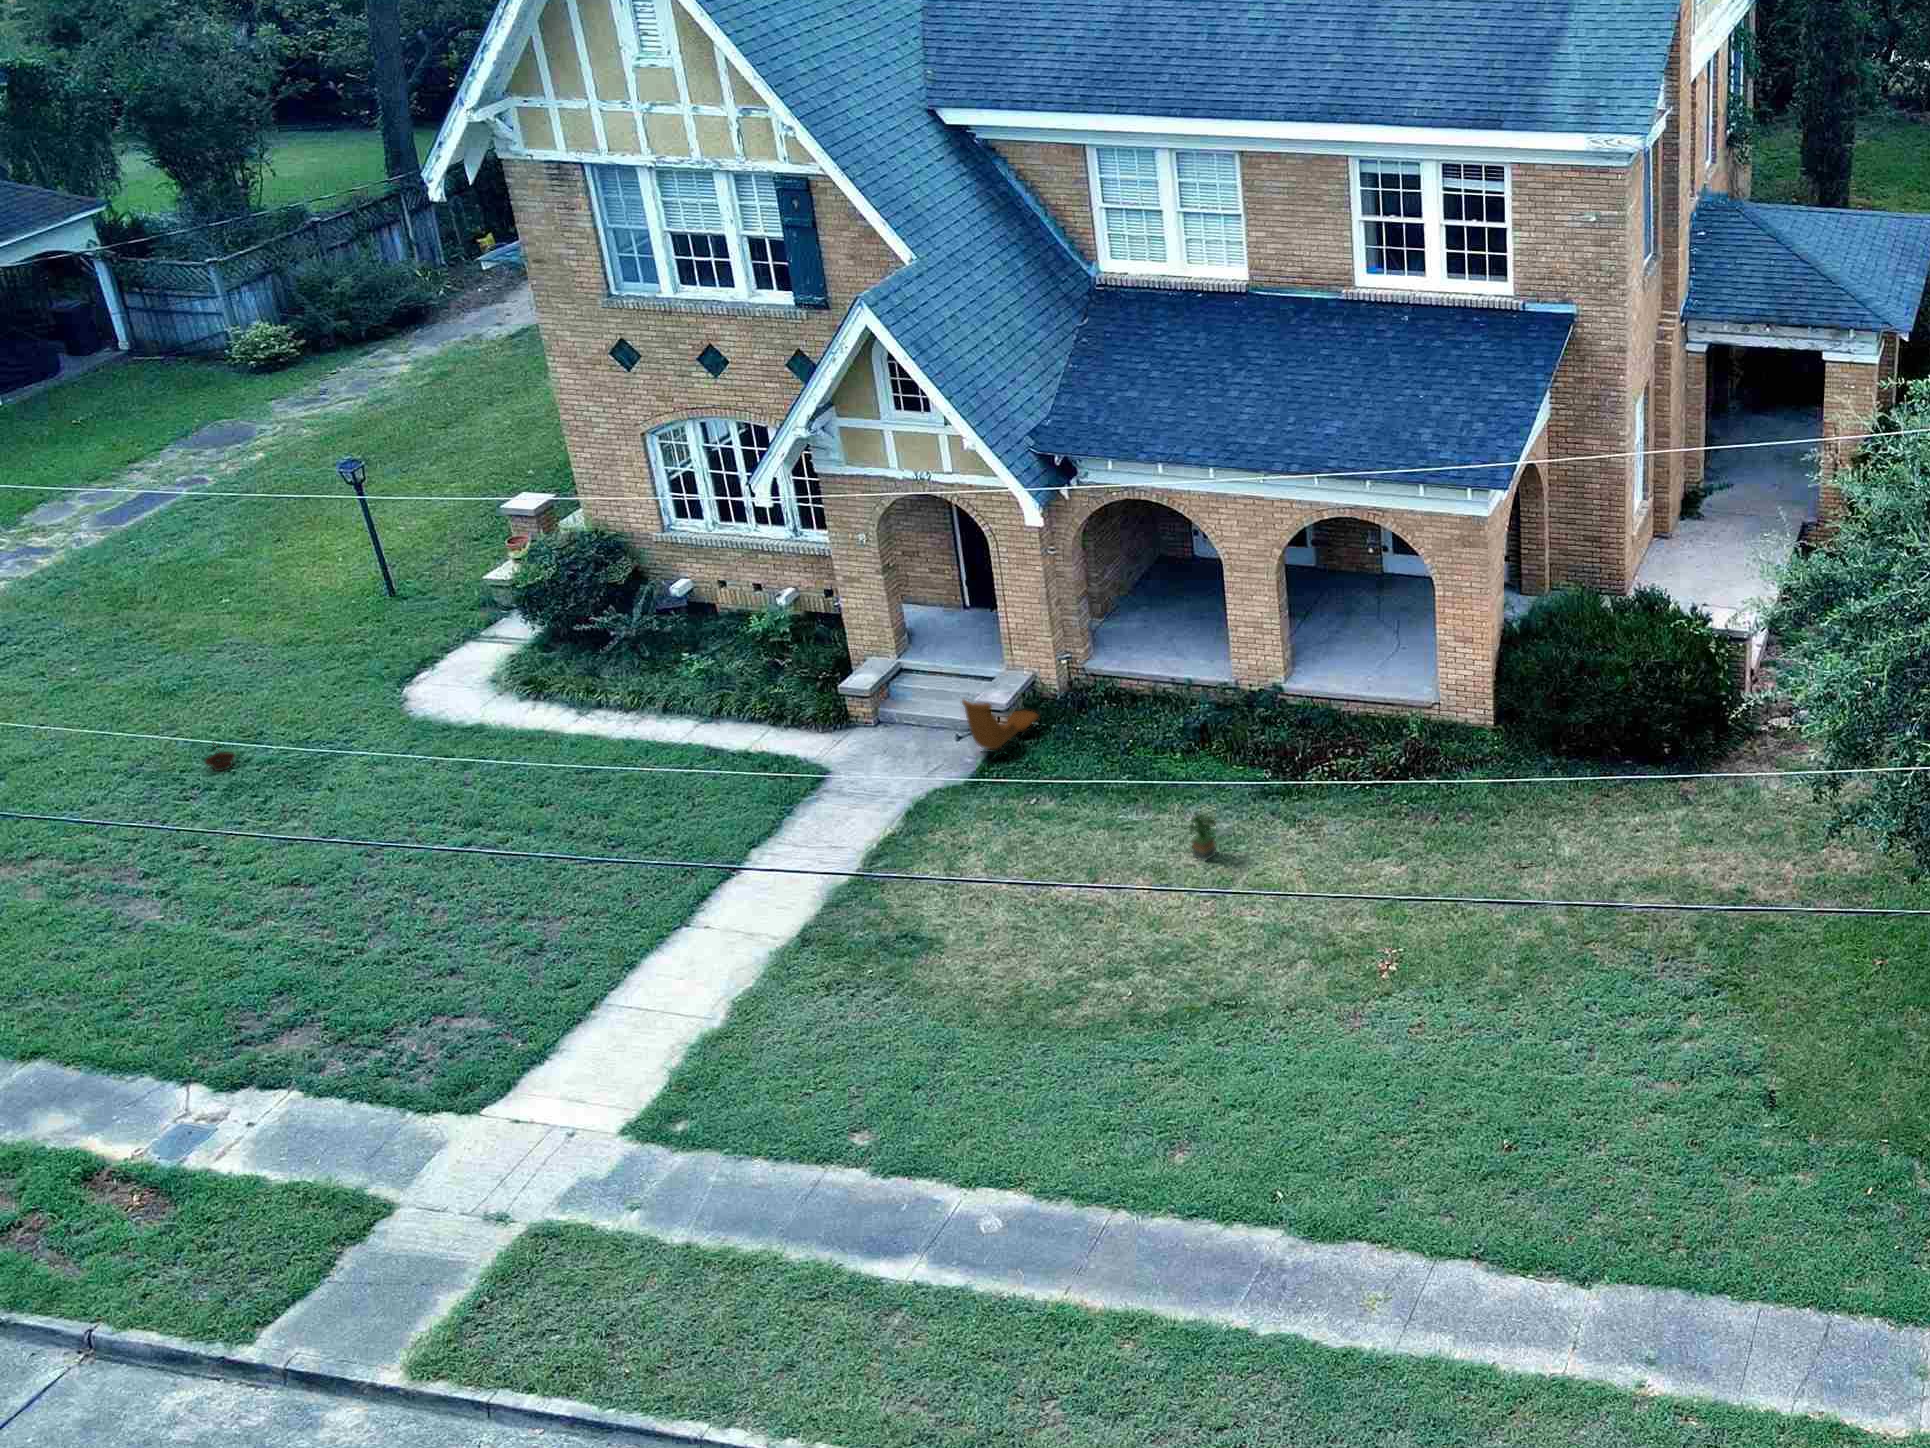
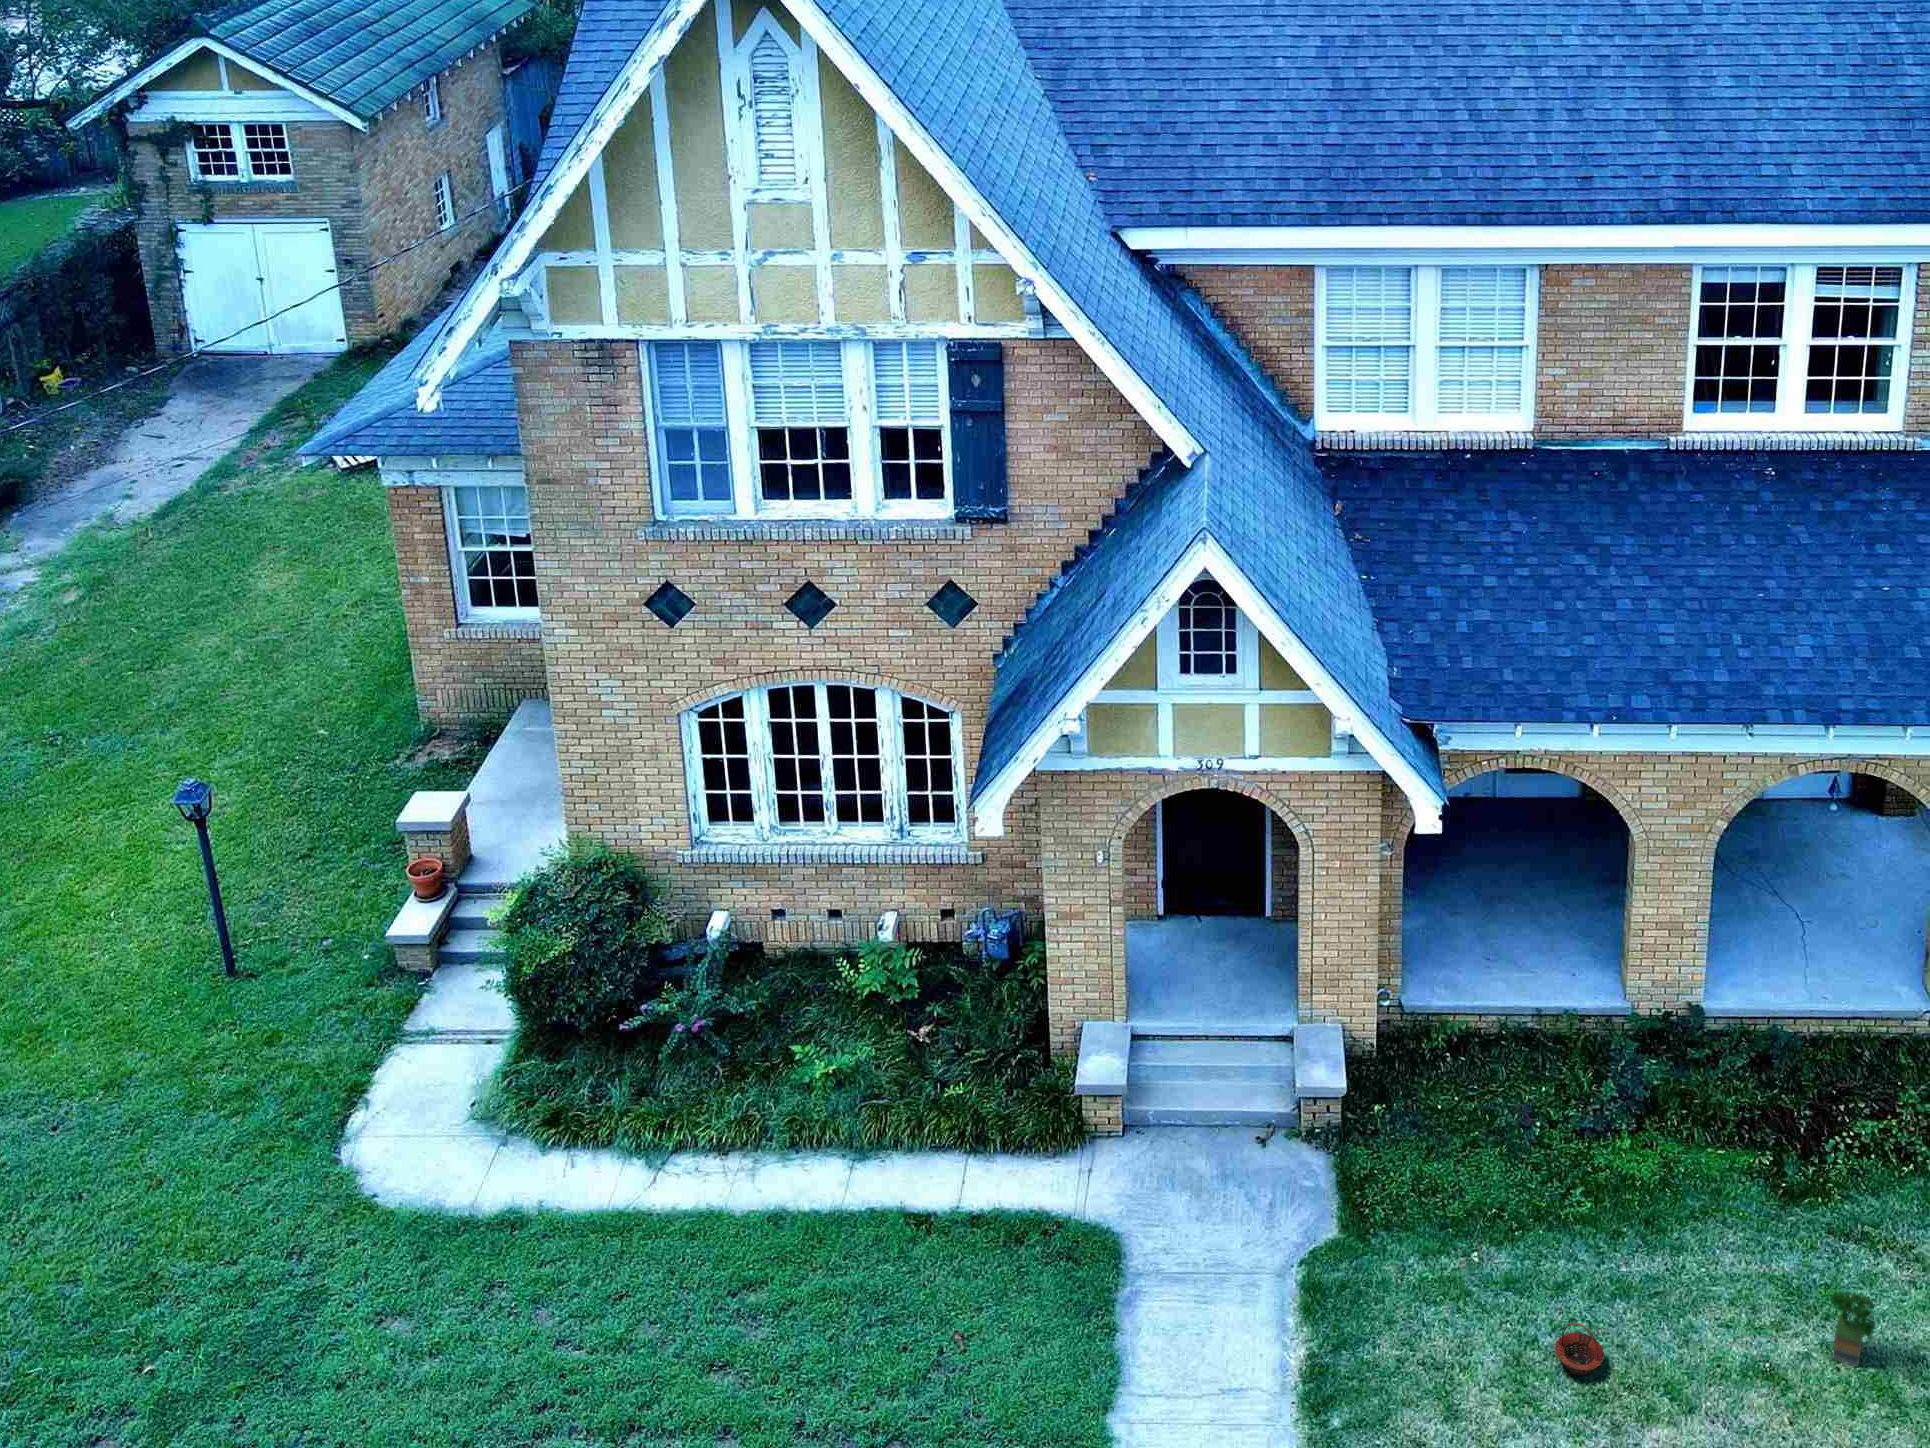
lounge chair: present [962,700,1038,758] -> none [1343,1101,1414,1211]
basket: present [205,742,236,771] -> present [1555,1323,1604,1375]

